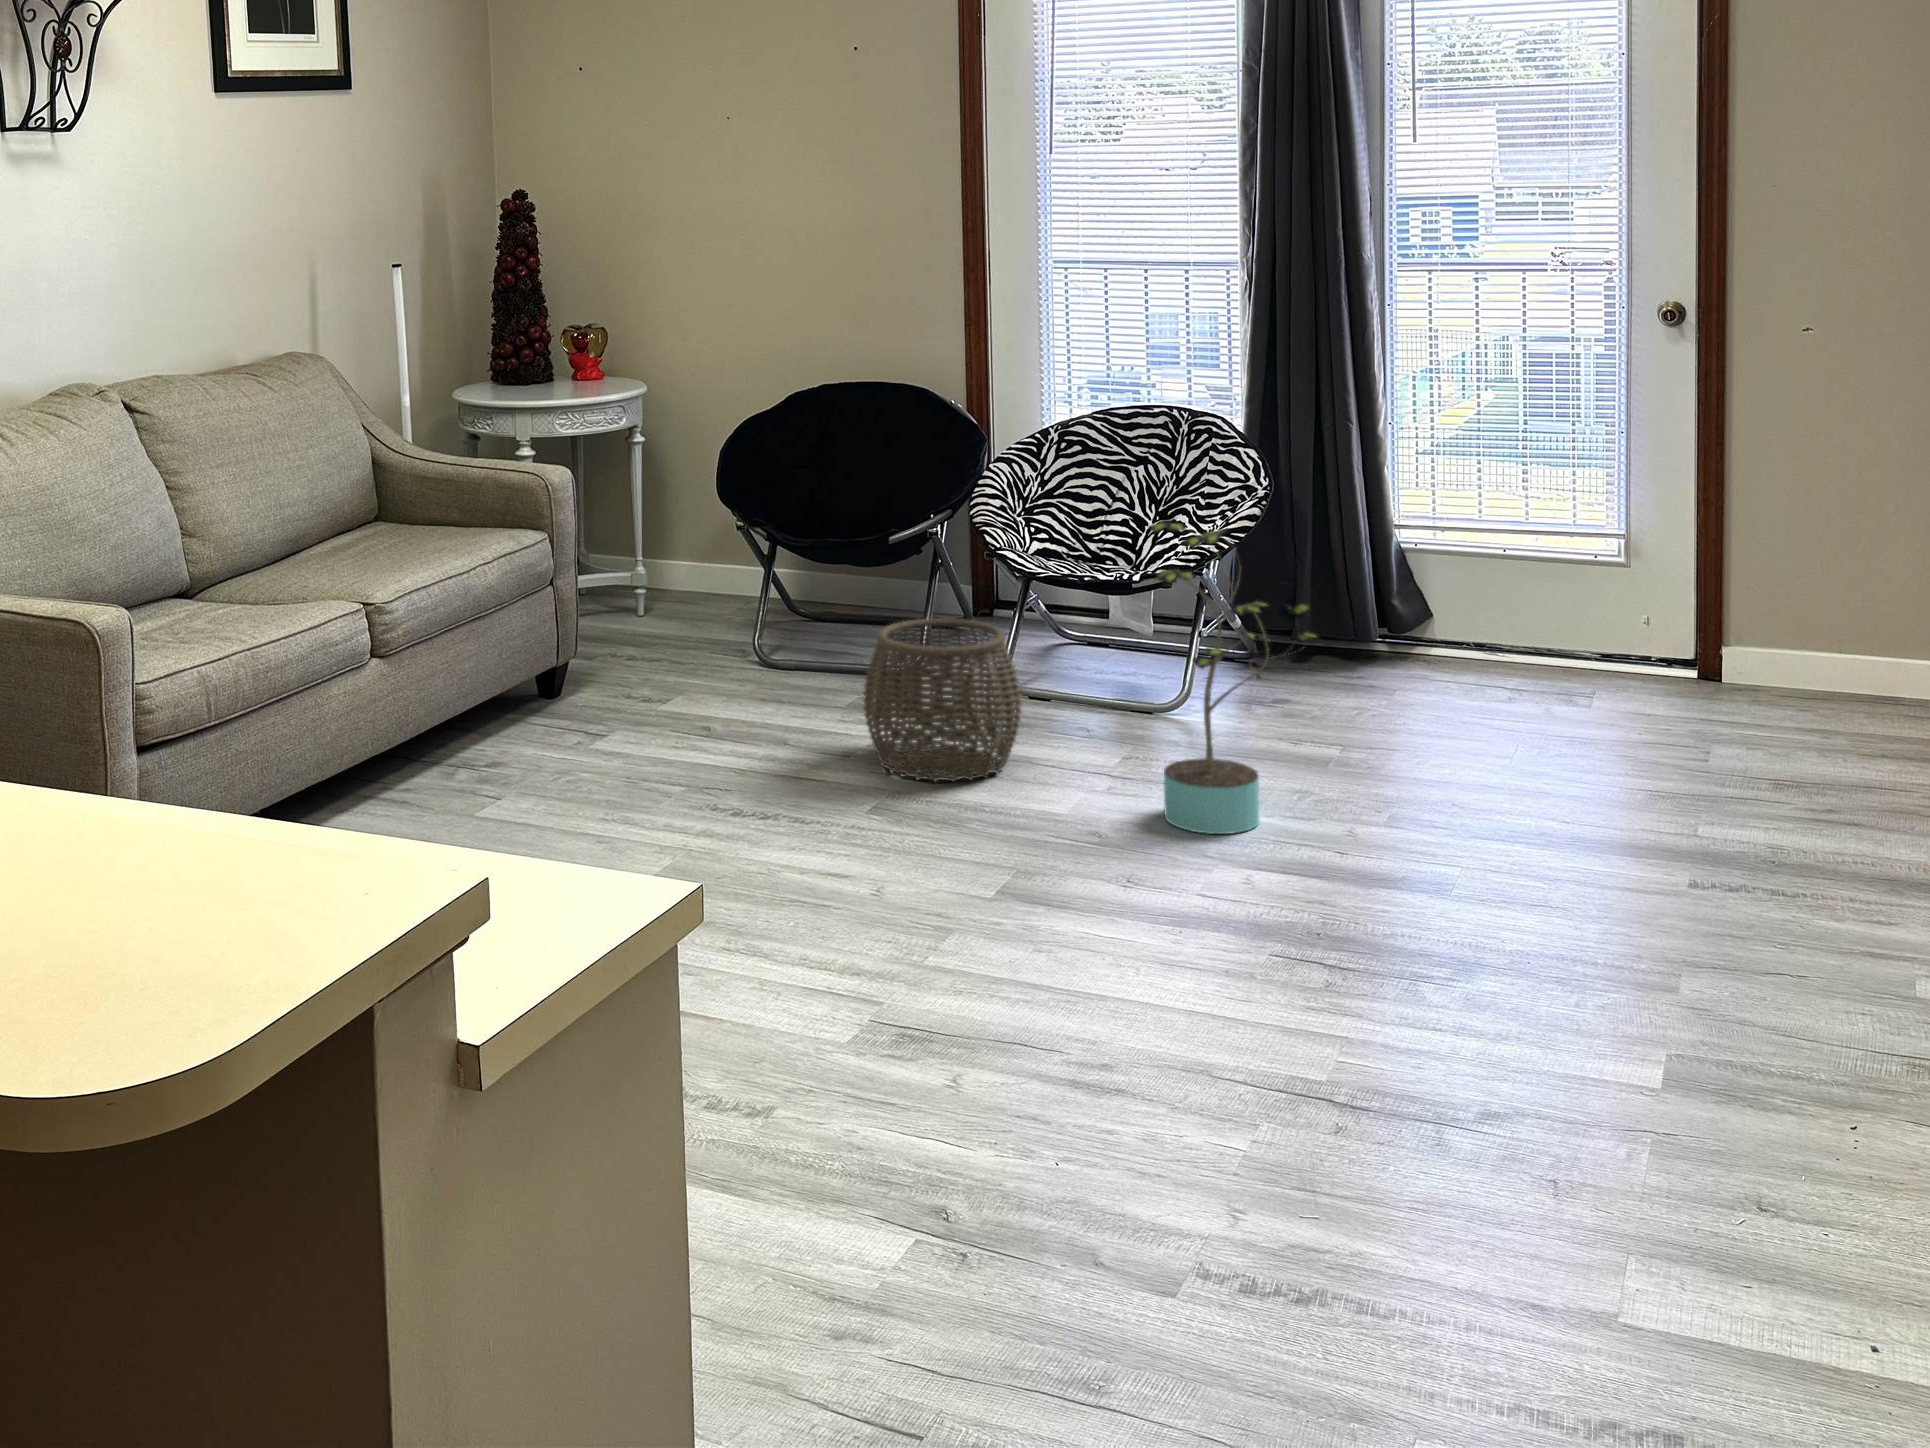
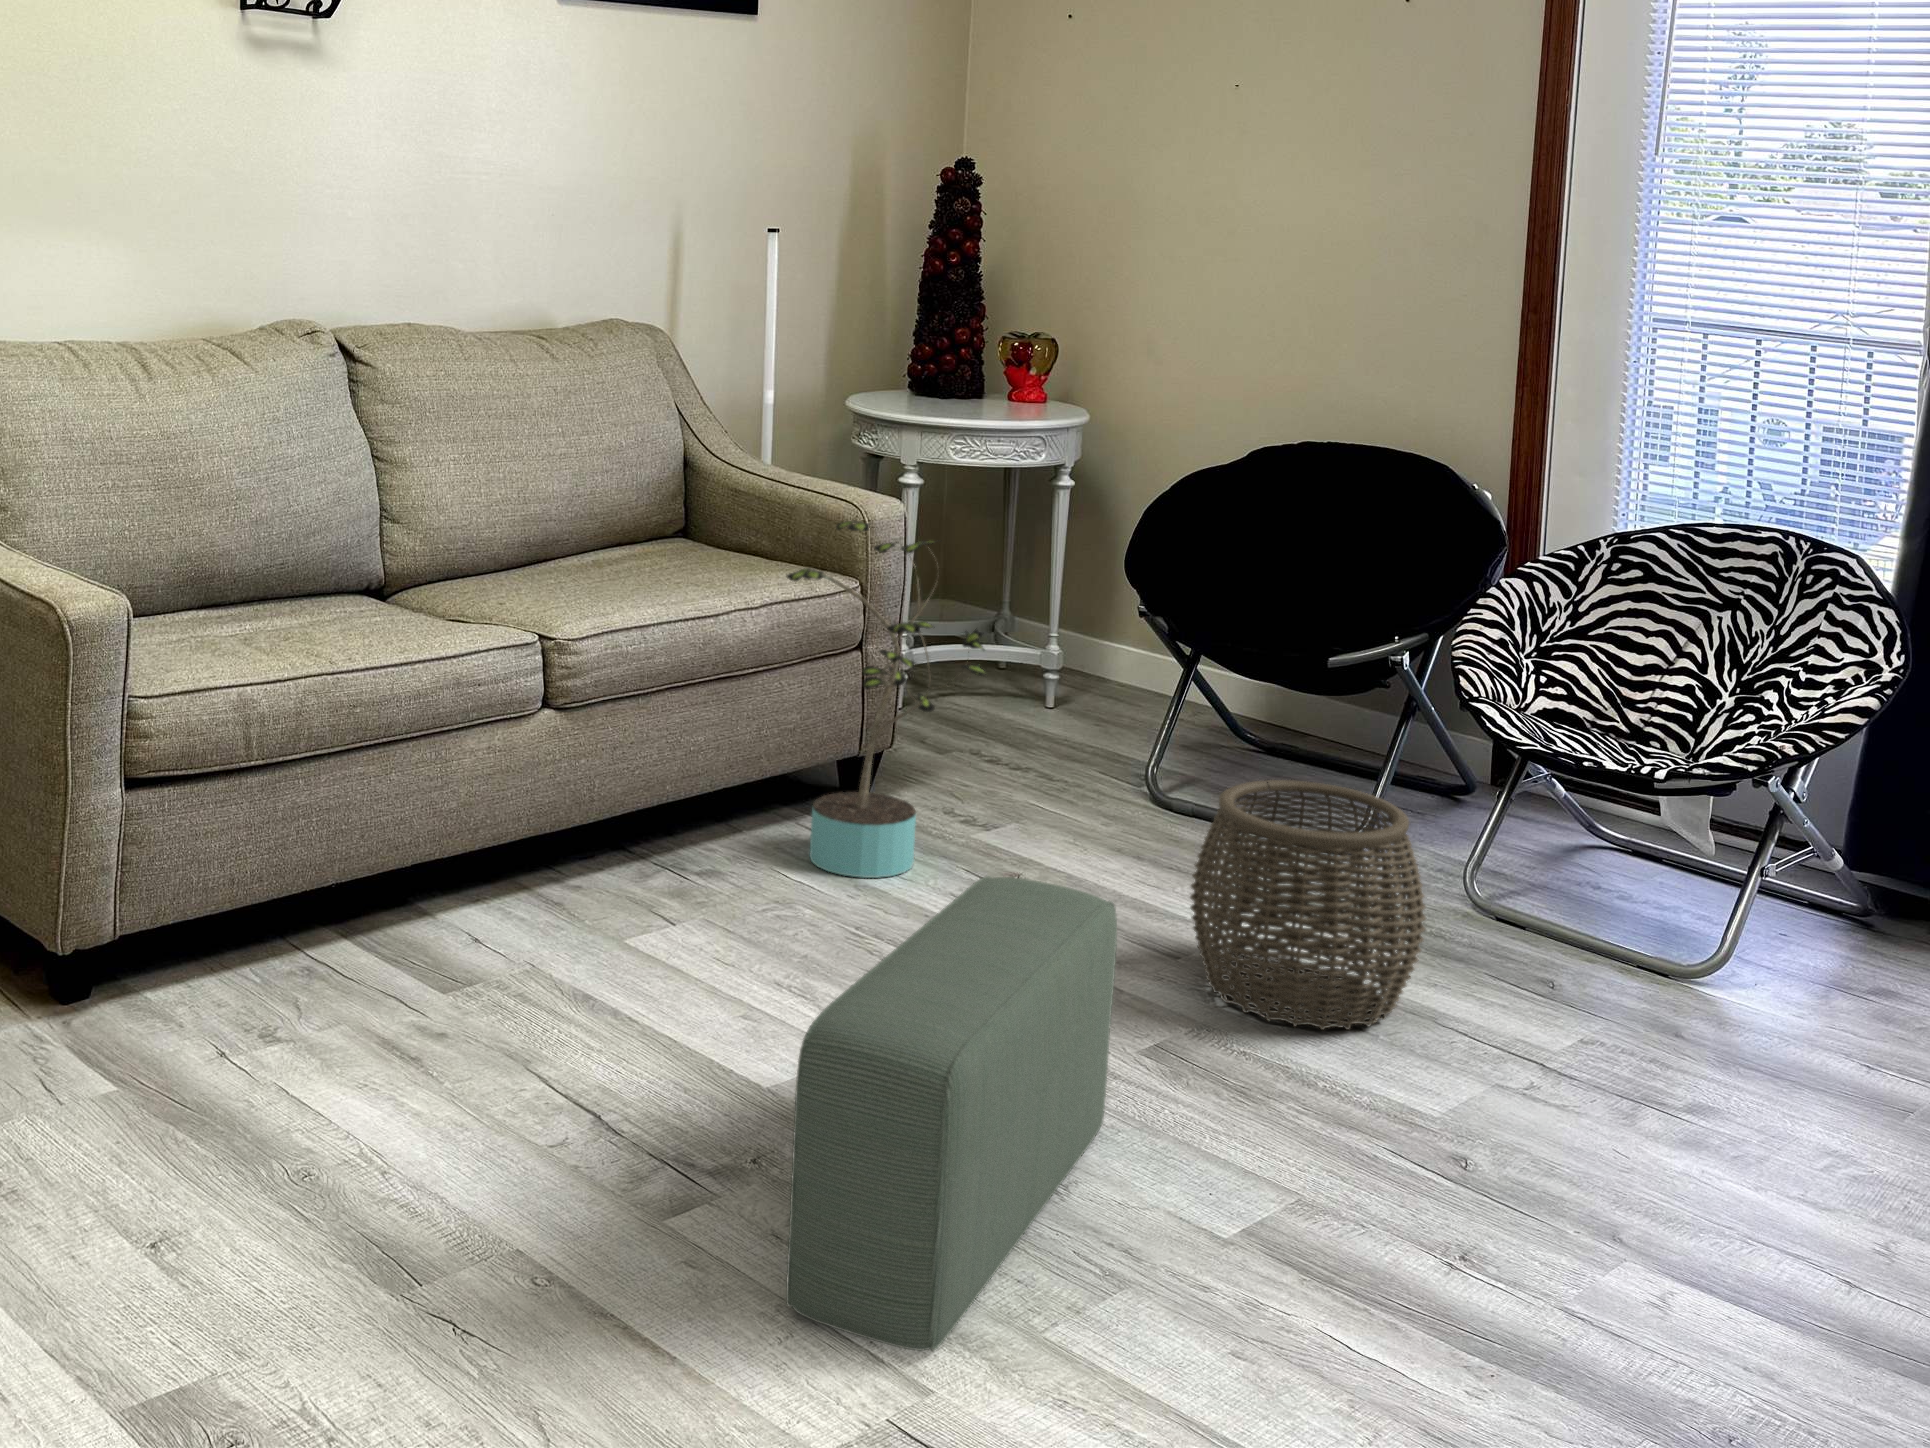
potted plant: present [1149,522,1316,834] -> present [787,521,986,878]
pouf: none [760,702,884,990] -> present [786,876,1117,1351]

